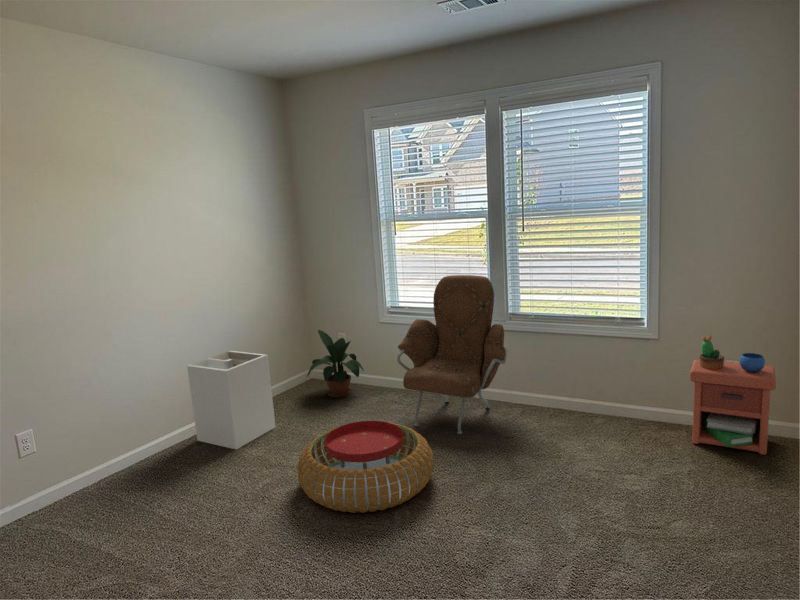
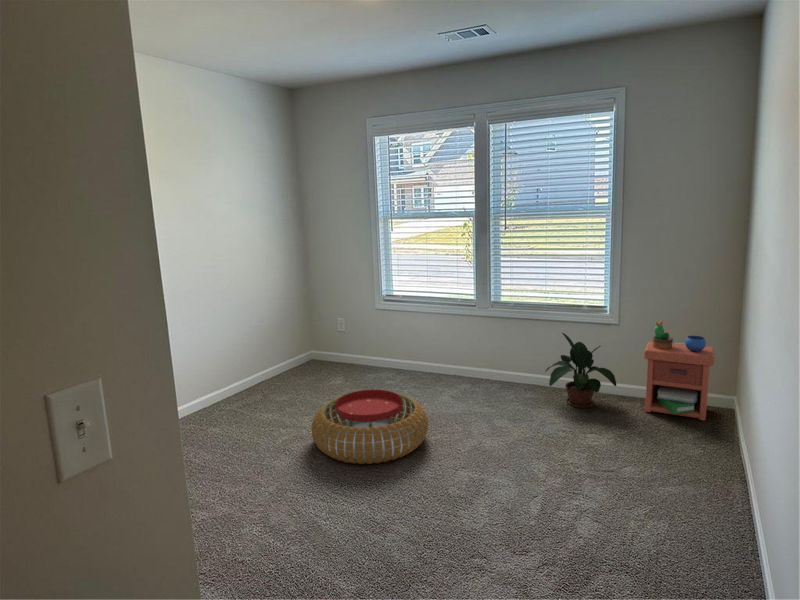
armchair: present [397,275,507,434] -> none [394,267,490,404]
potted plant: present [307,330,364,397] -> present [545,333,616,408]
laundry hamper: present [187,351,276,449] -> none [208,330,285,416]

